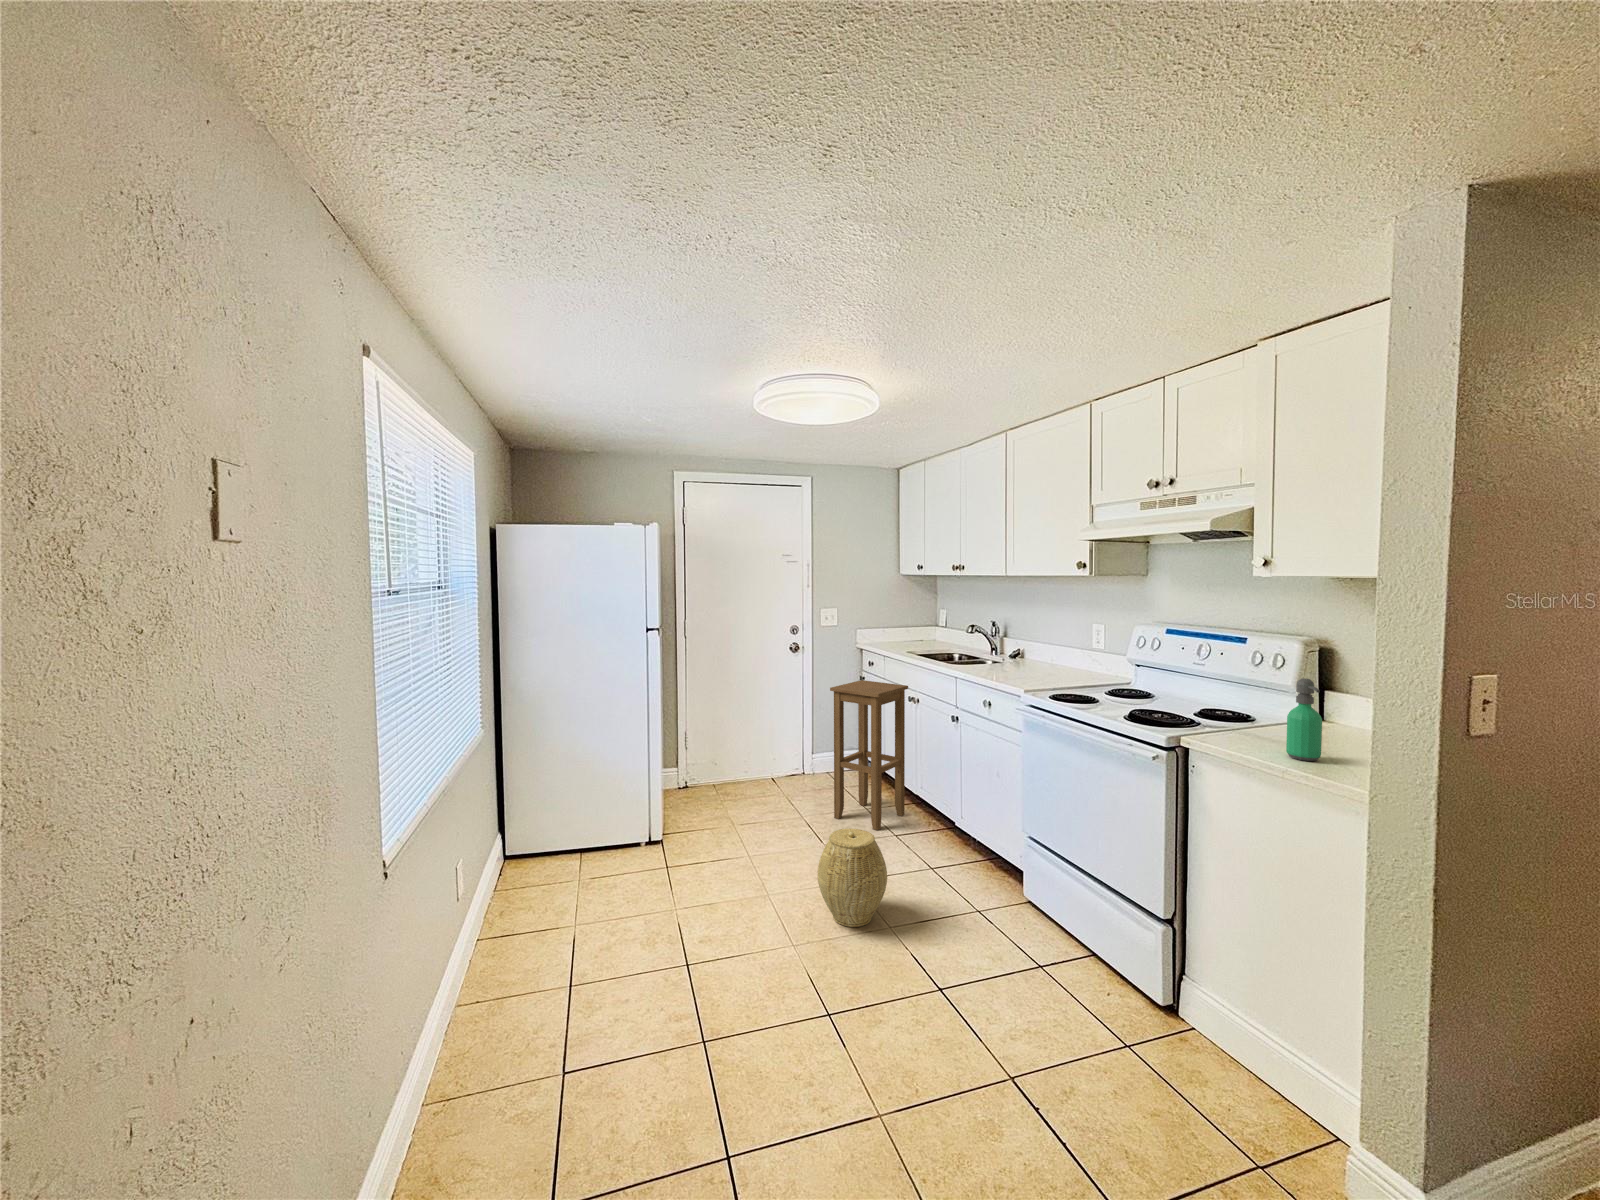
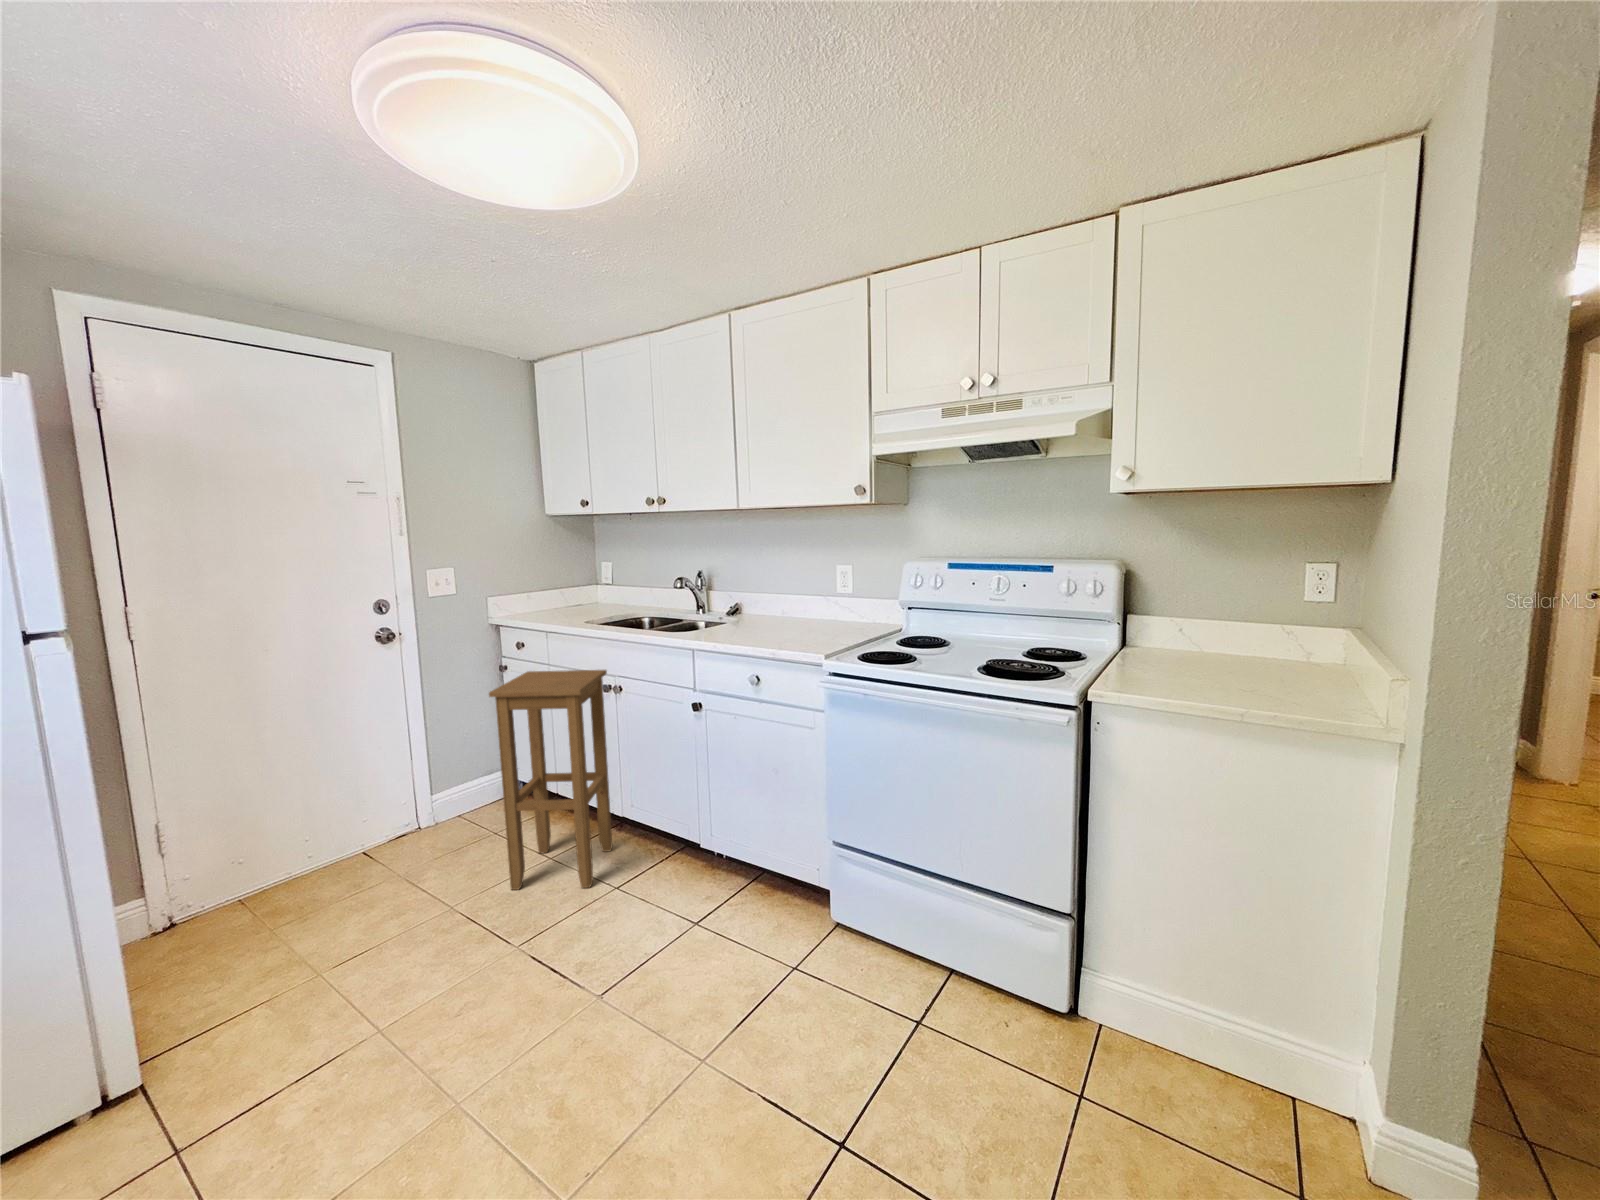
soap dispenser: present [1286,678,1322,761] -> none [1213,601,1266,694]
woven basket: present [818,828,887,927] -> none [578,926,702,1107]

